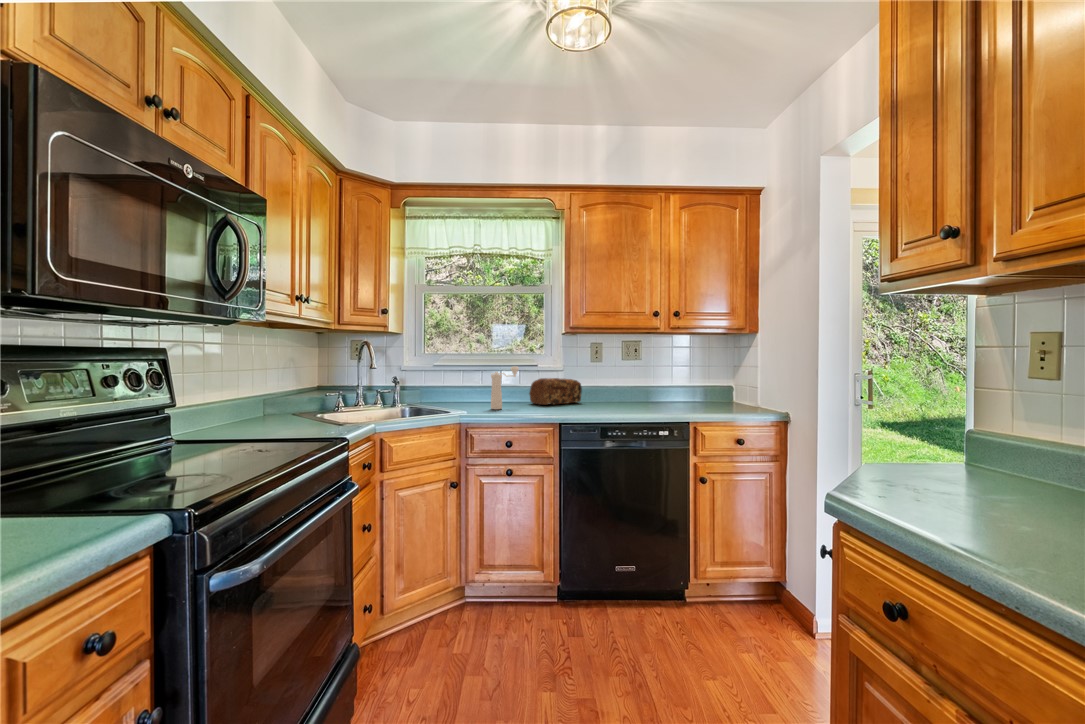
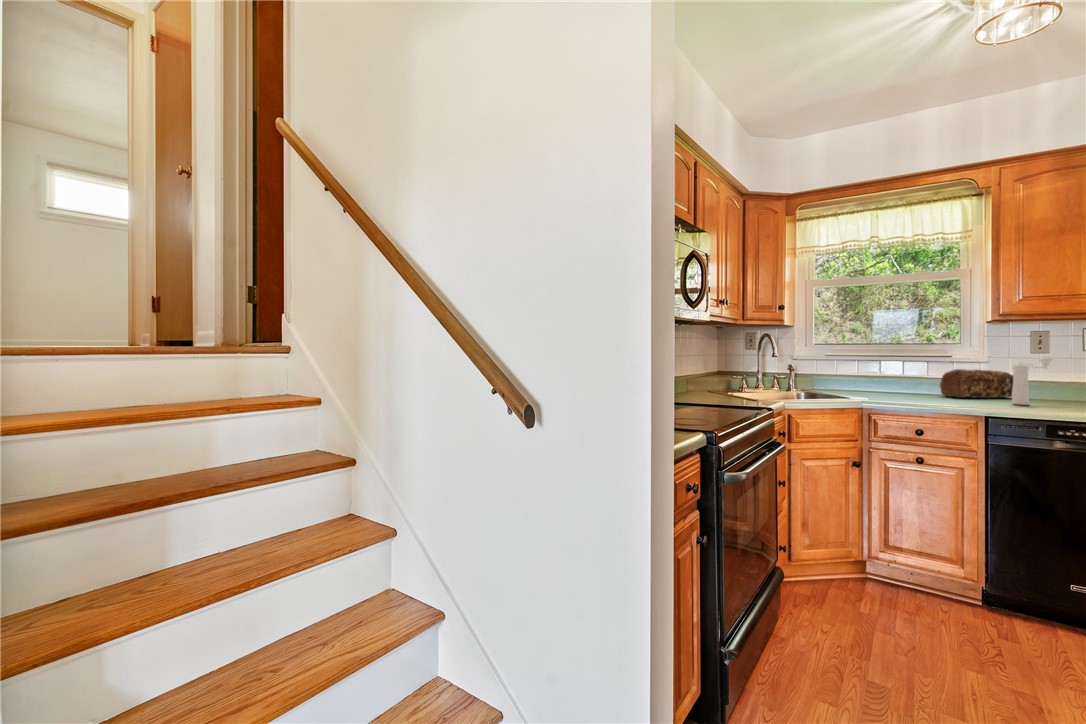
pepper mill: present [491,366,519,409] -> present [1012,357,1053,405]

